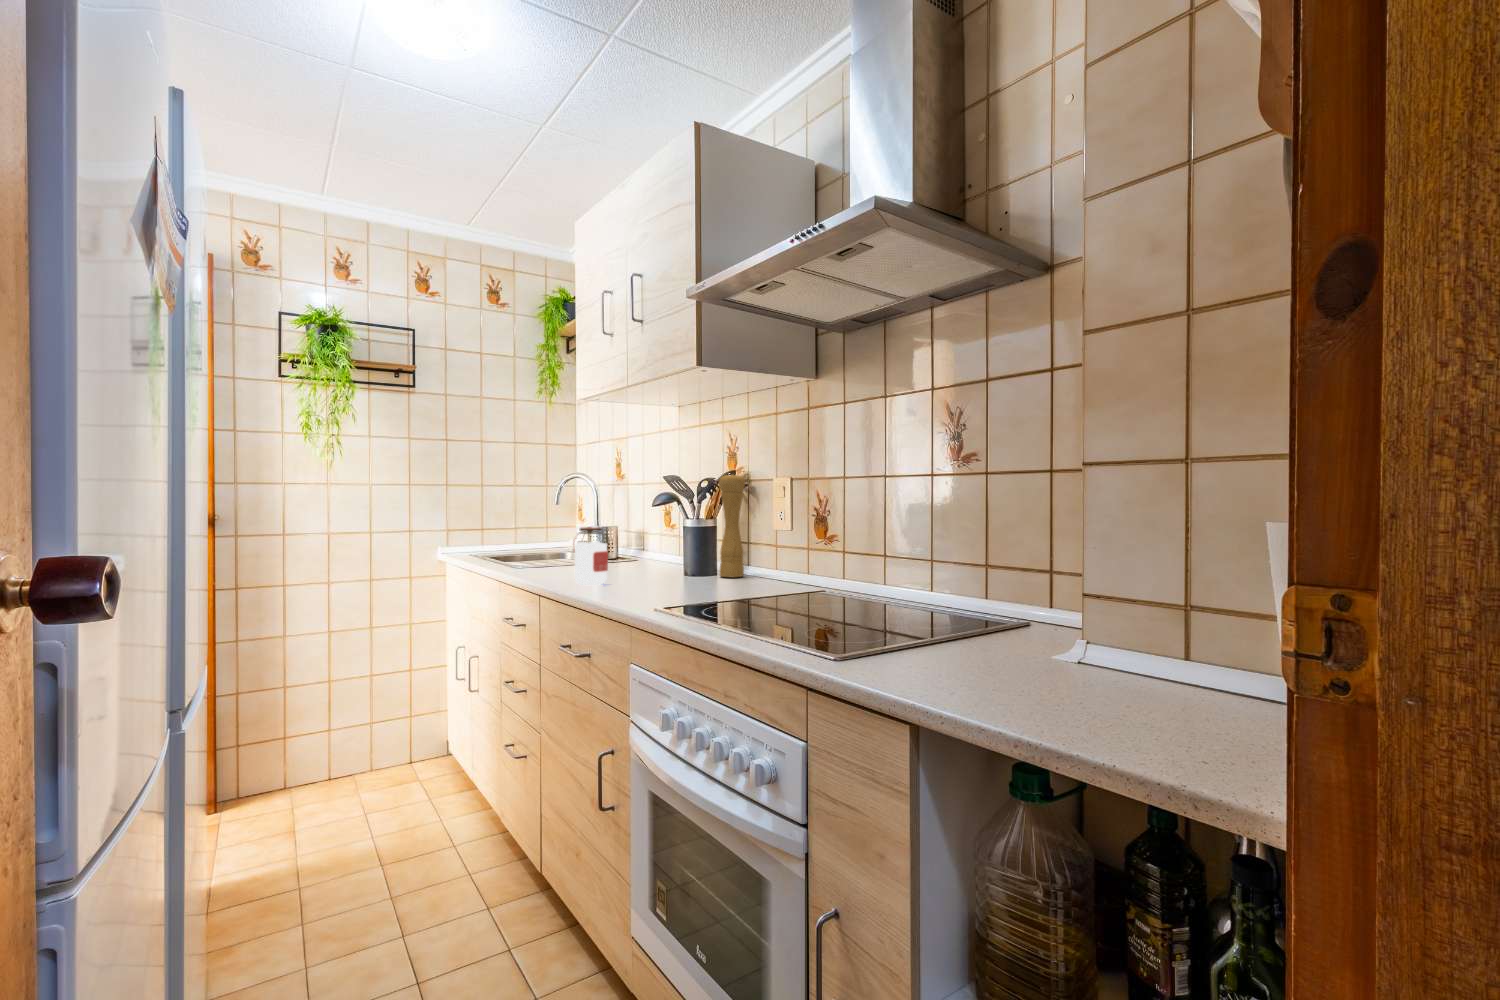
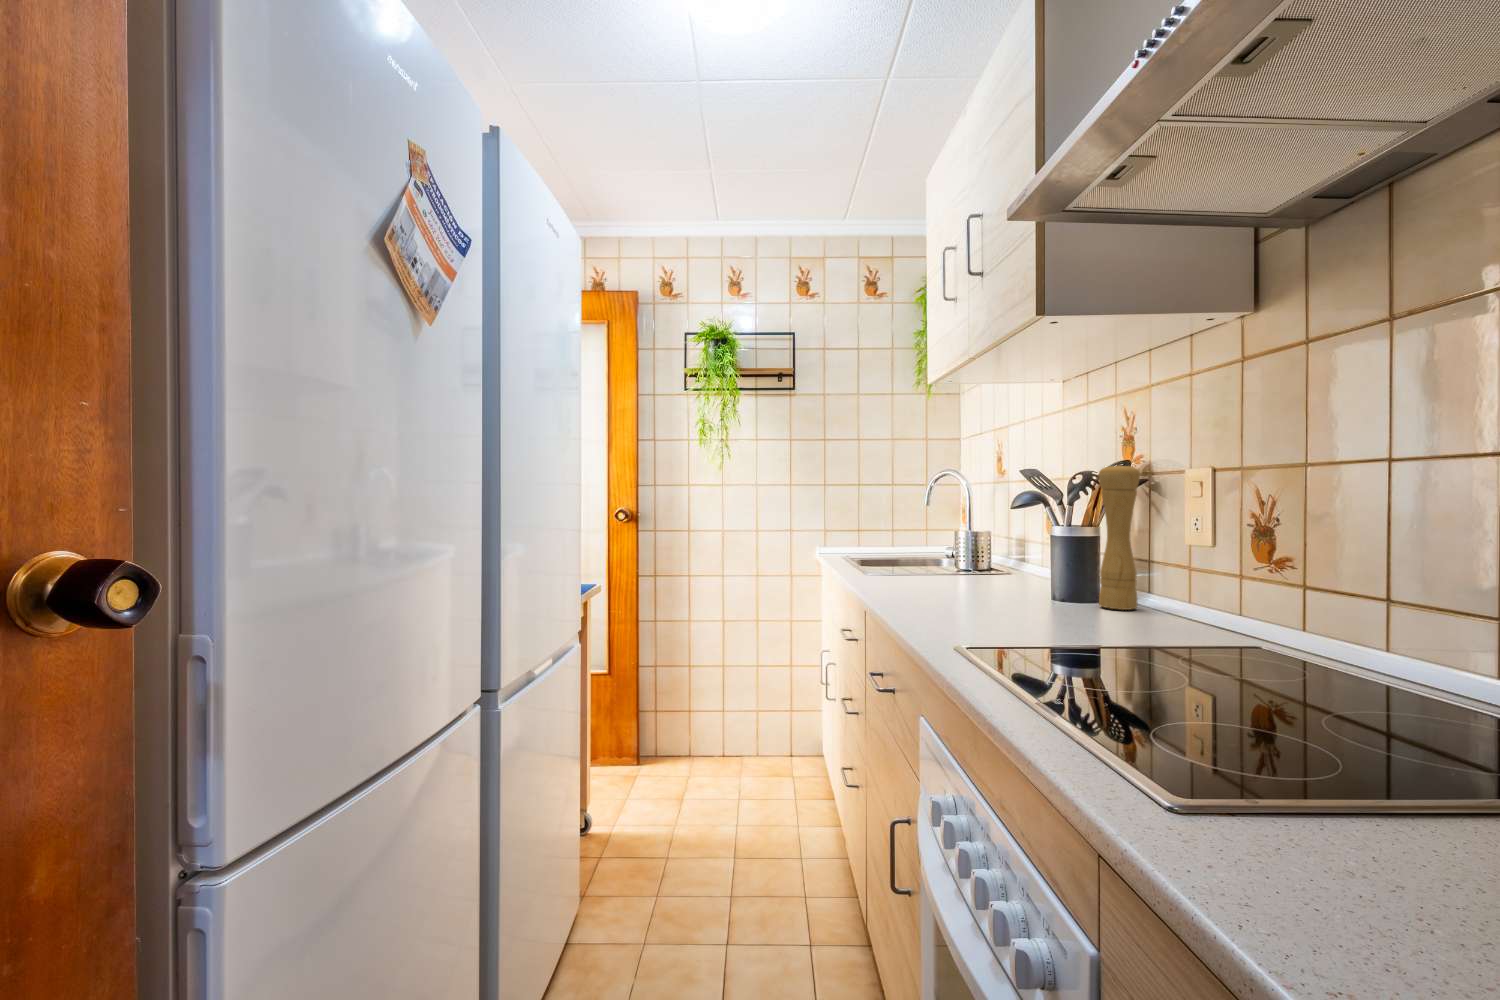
jar: present [574,527,608,585] -> none [895,533,938,604]

